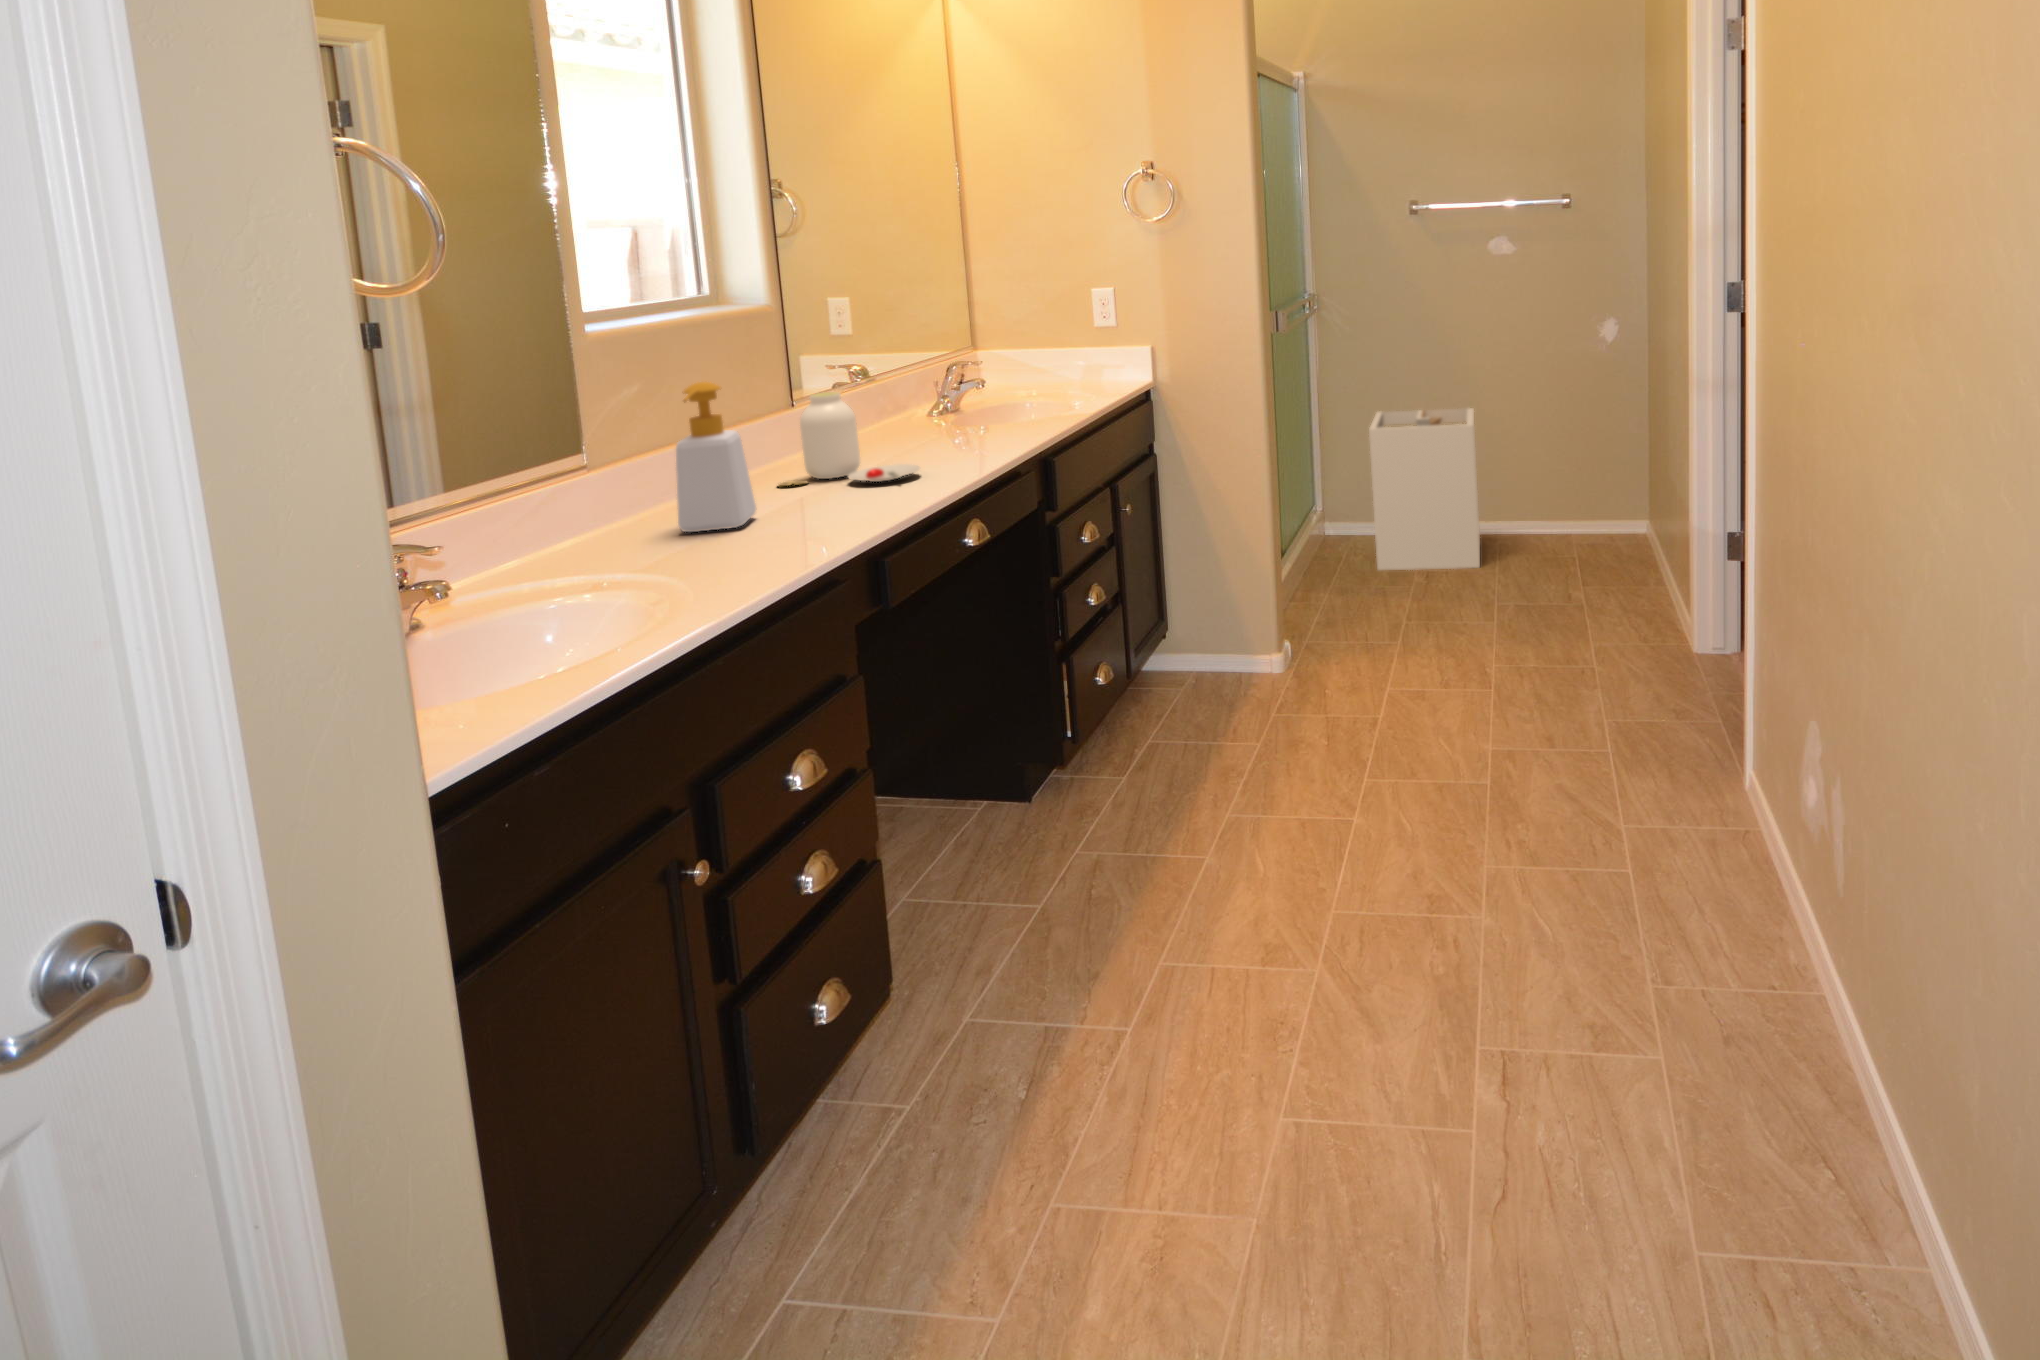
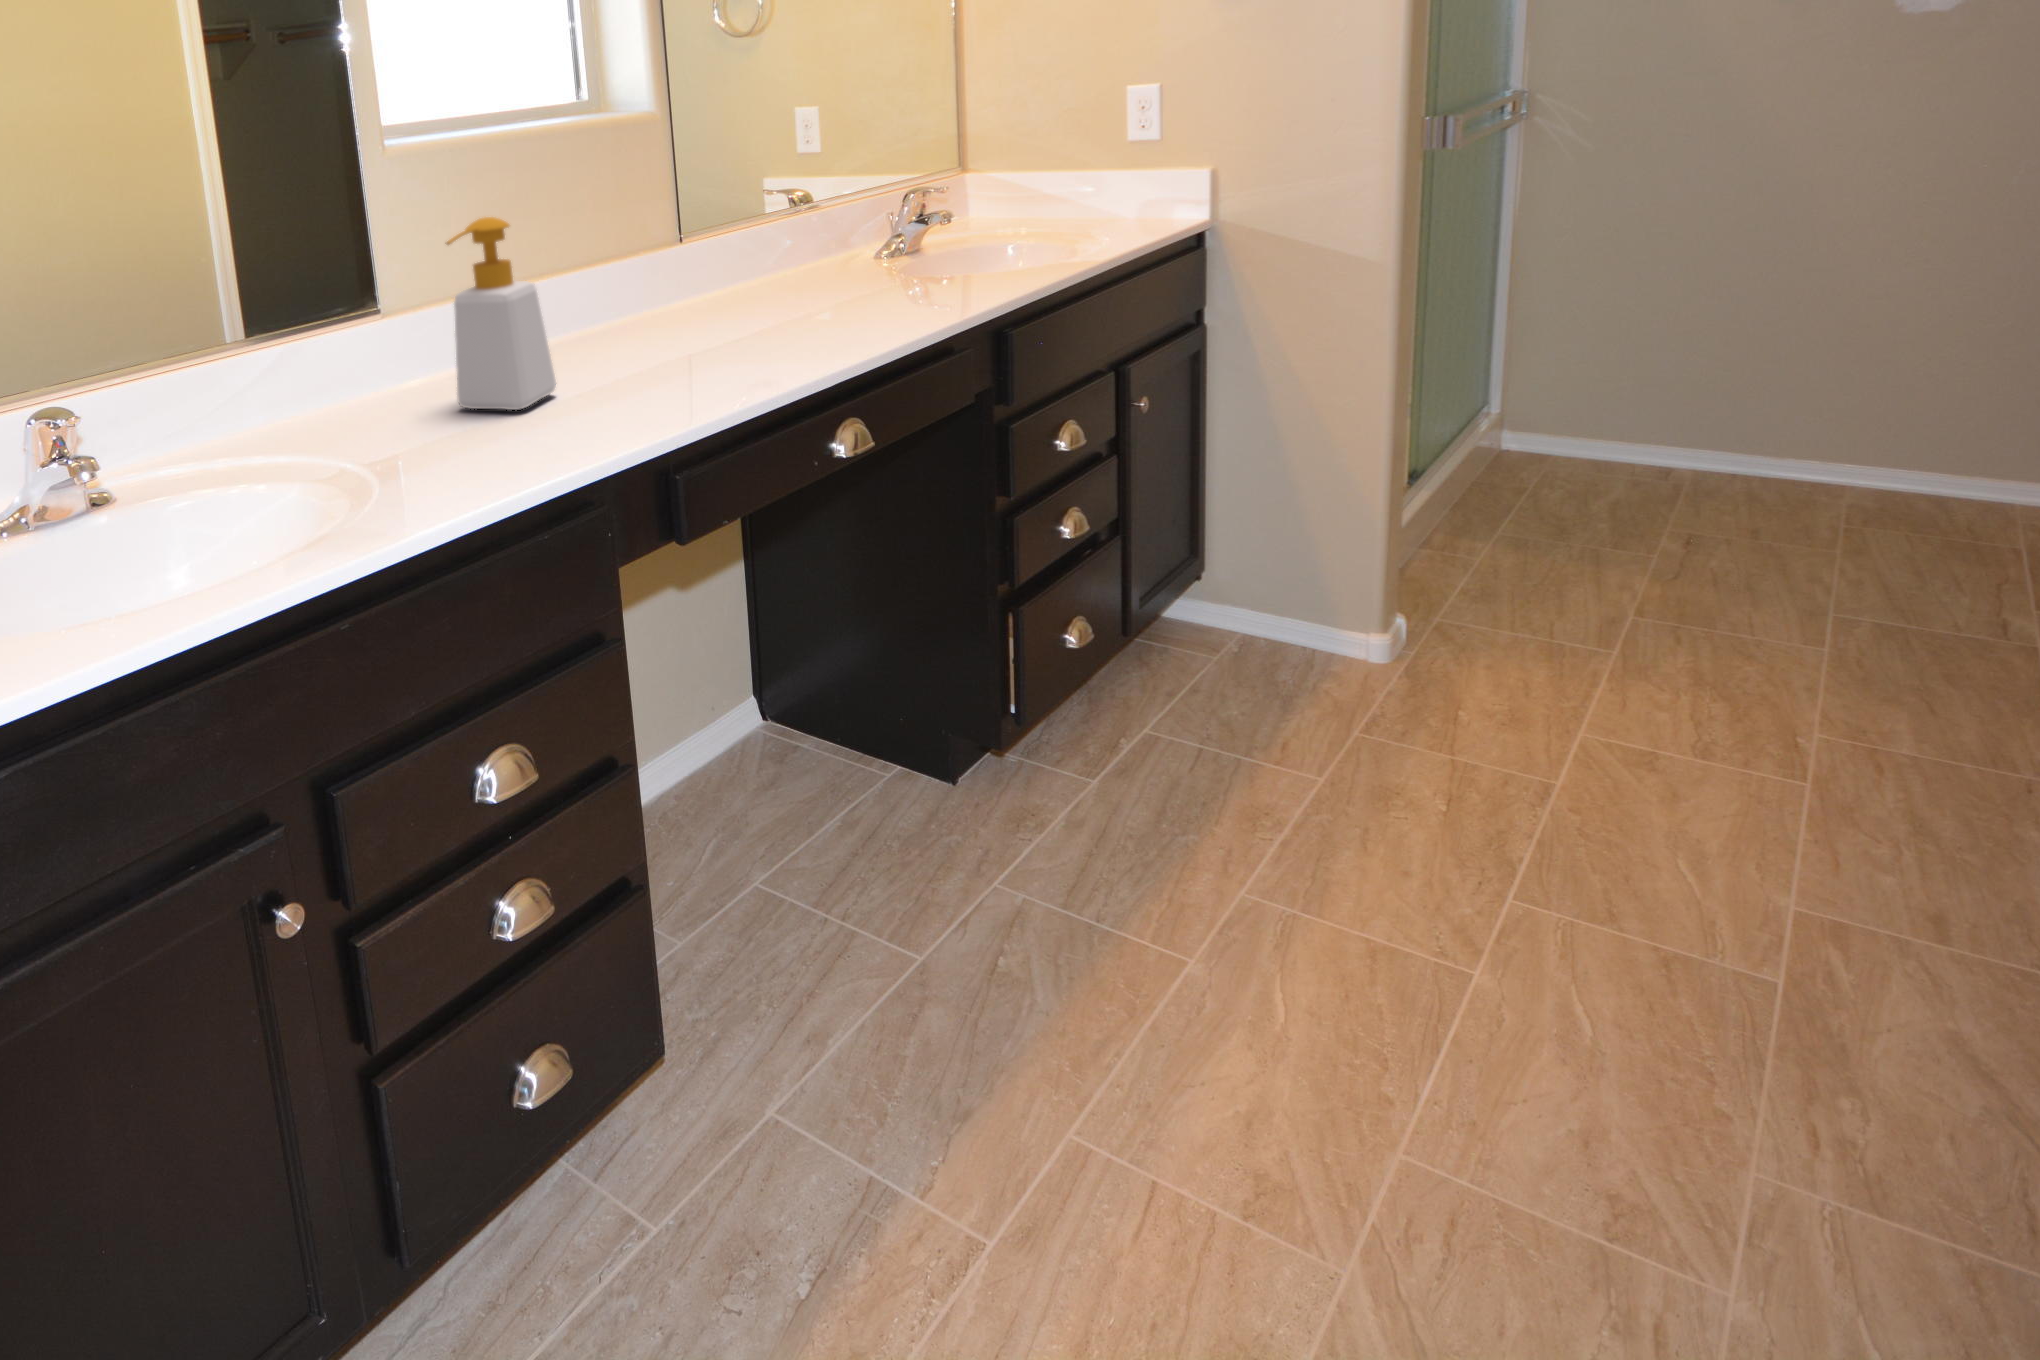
jar: present [778,392,920,486] -> none [624,230,794,357]
laundry hamper: present [1369,408,1480,570] -> none [1586,275,1825,546]

